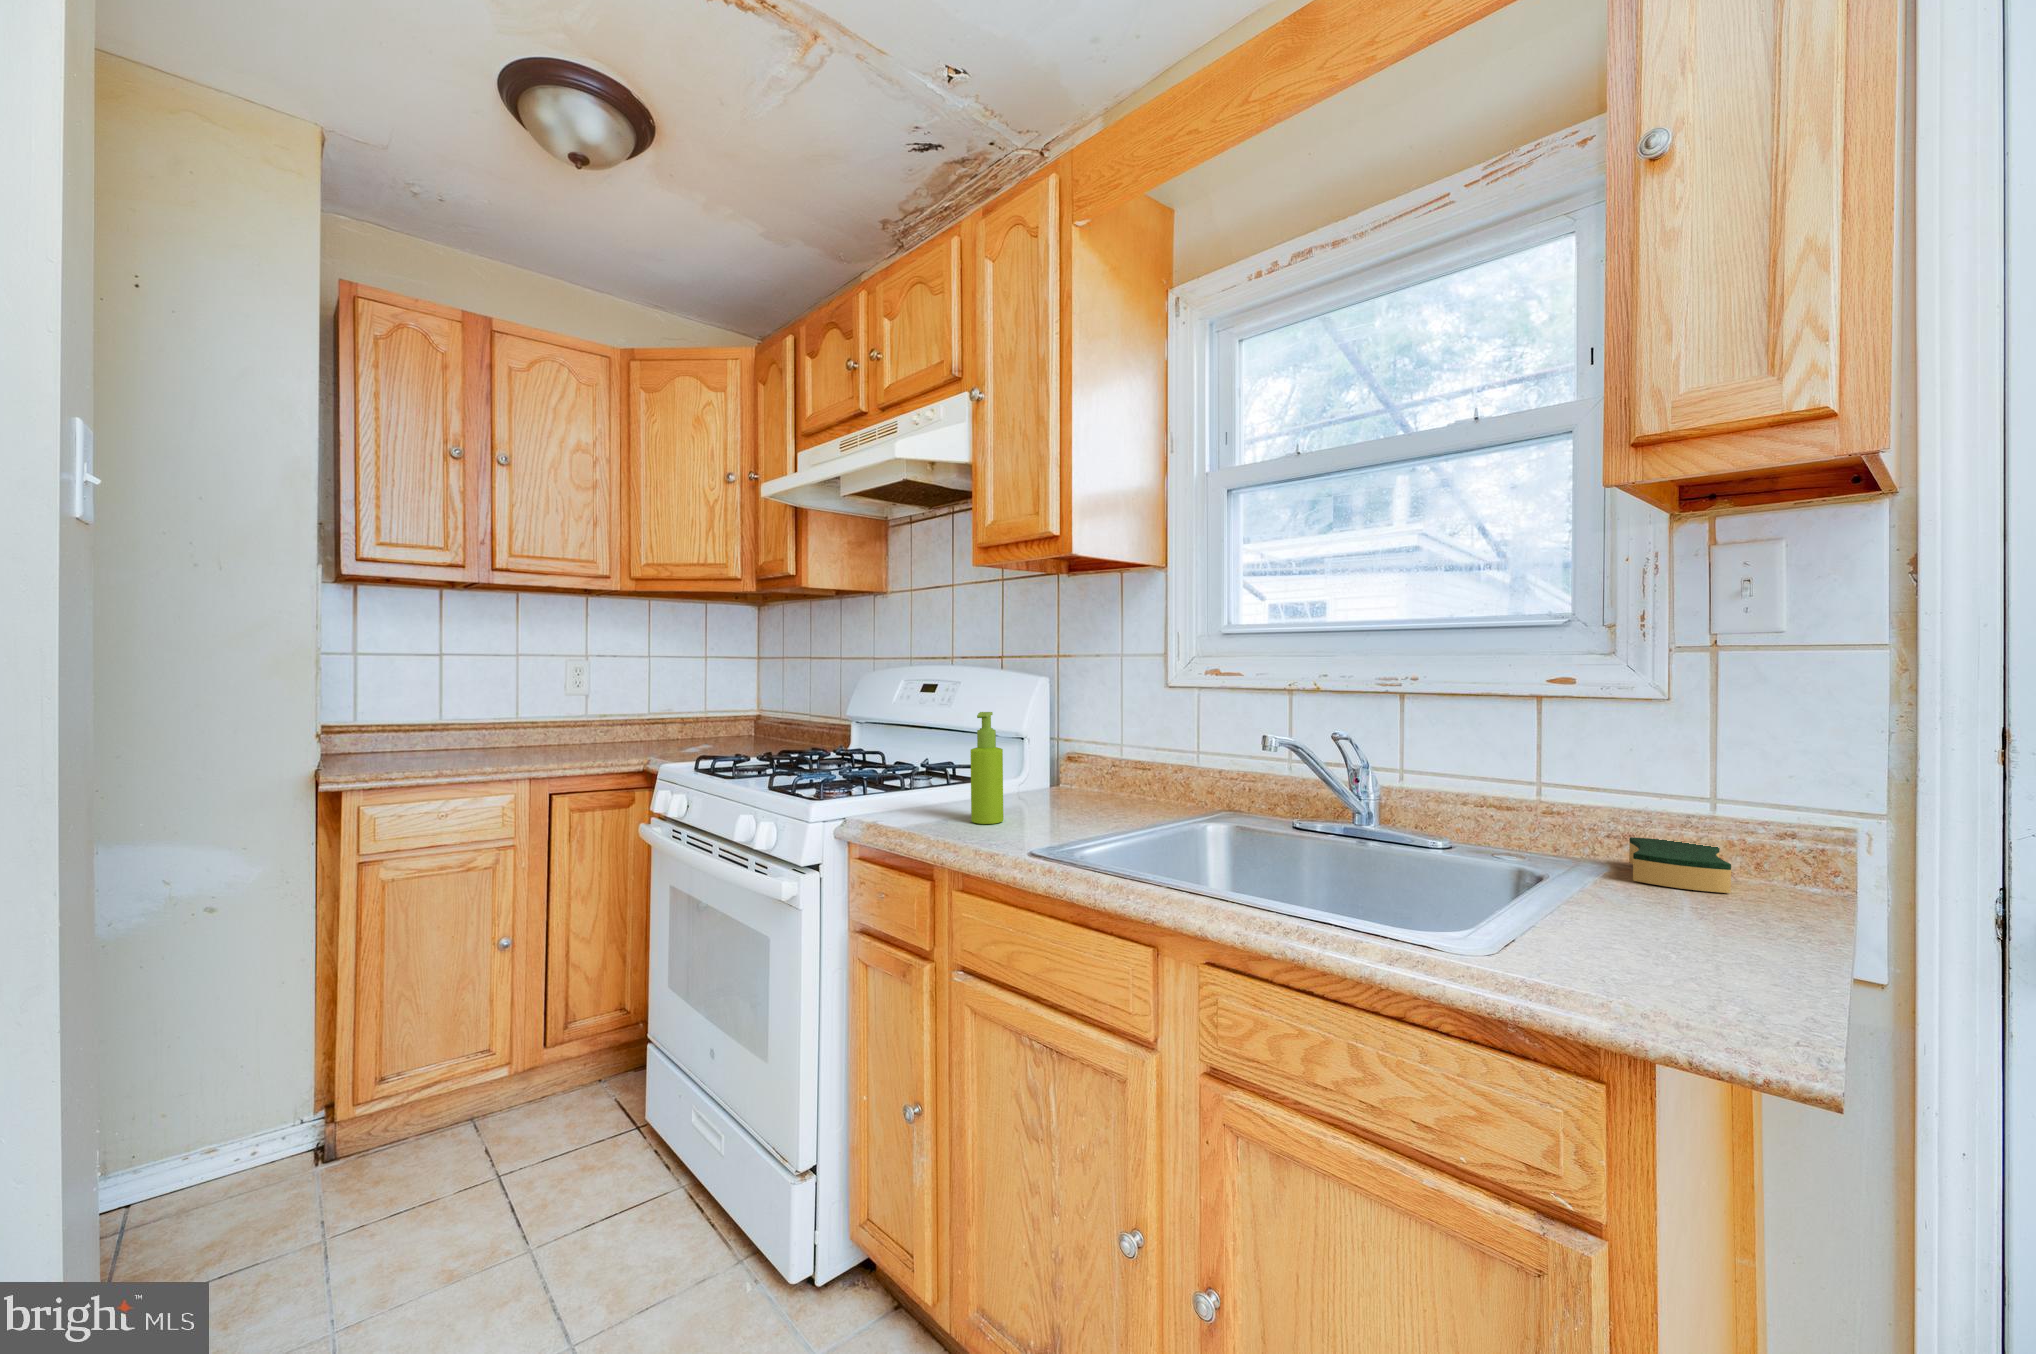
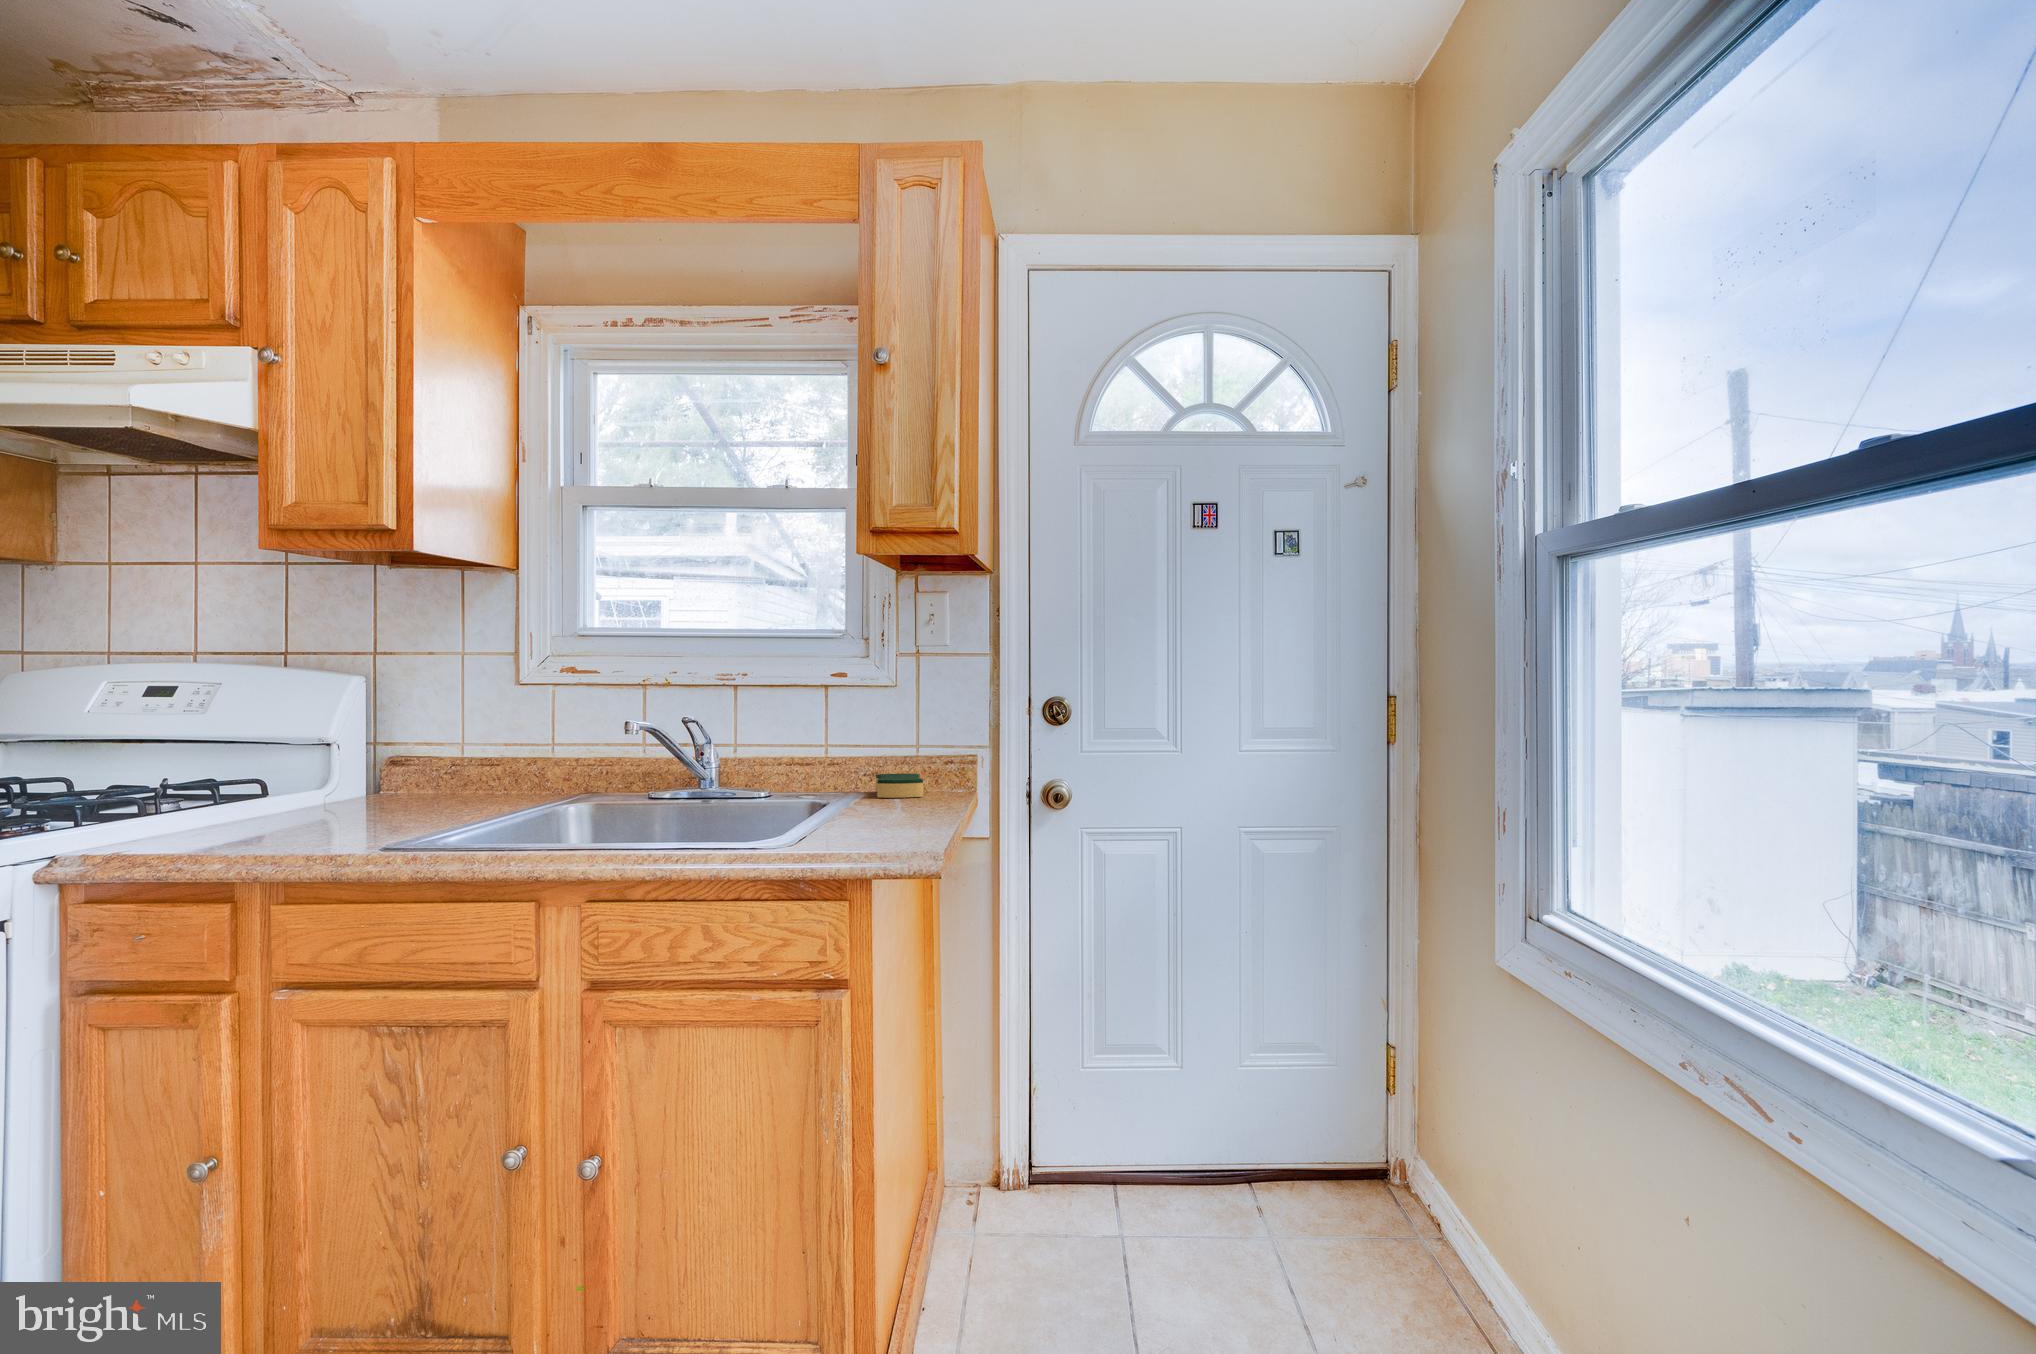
soap dispenser: present [971,712,1003,824] -> none [310,707,352,826]

